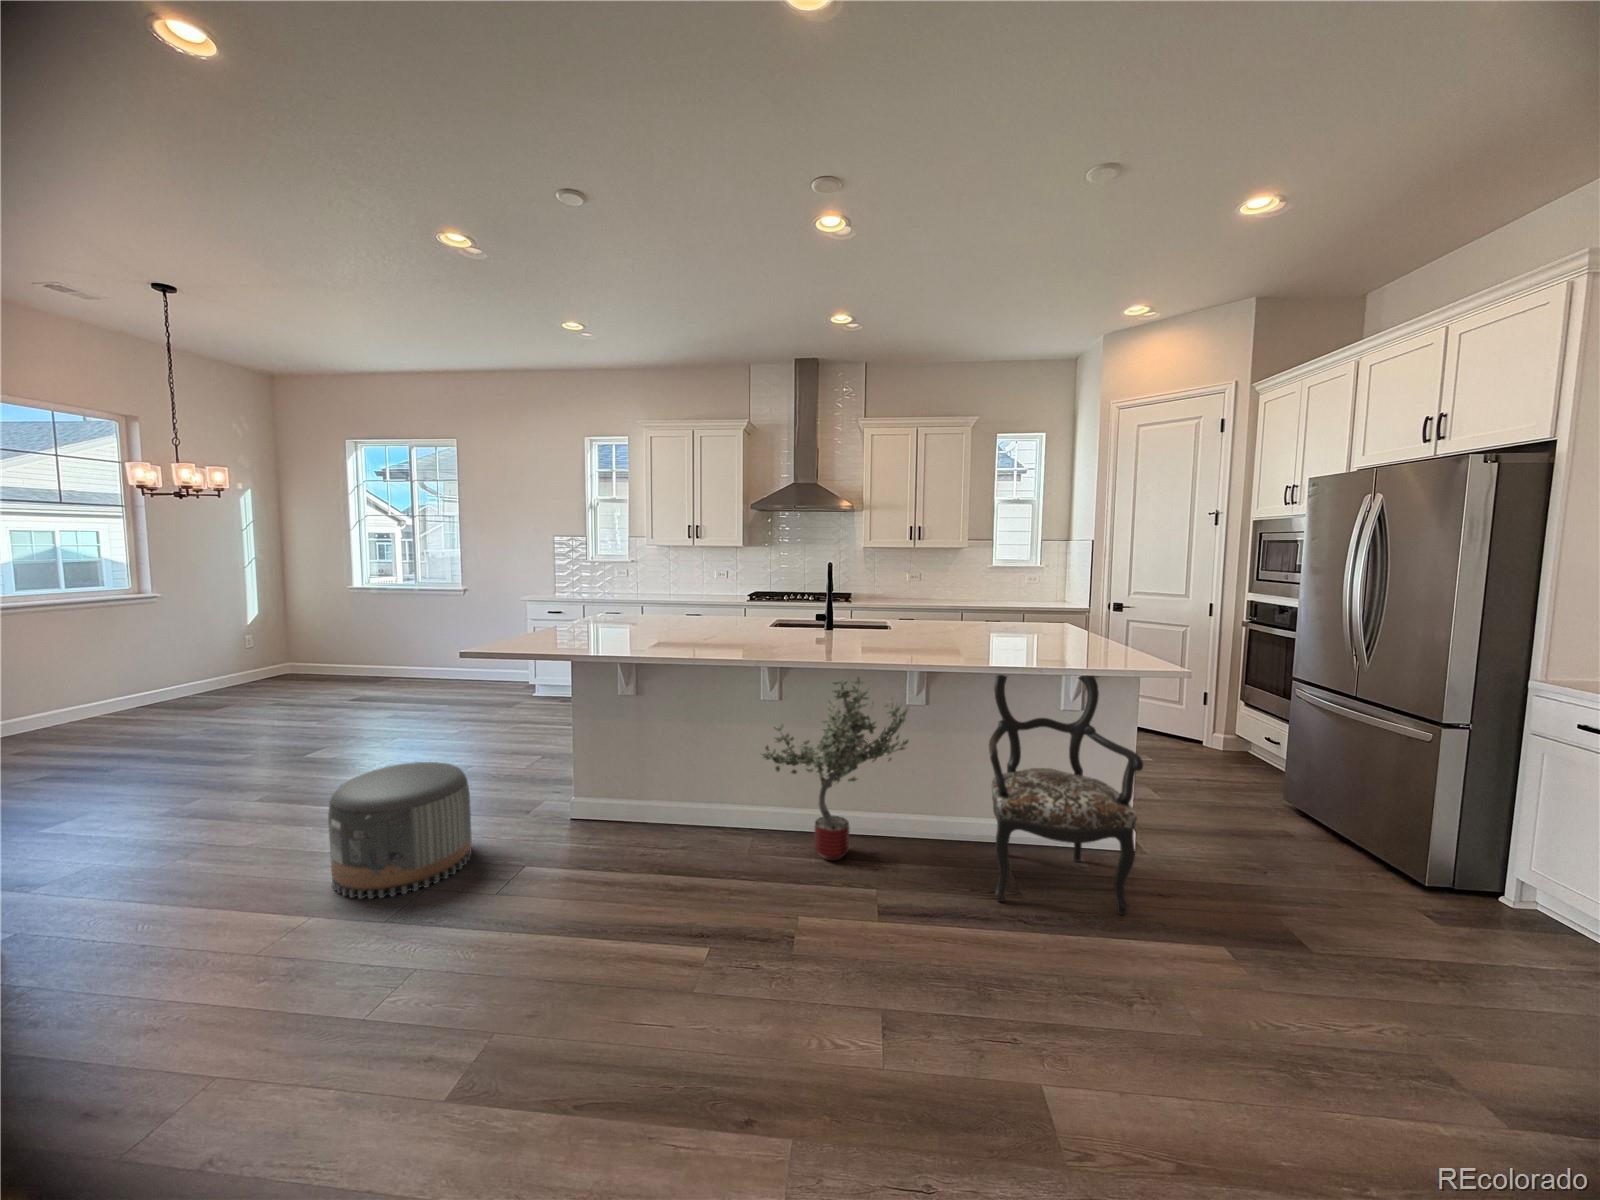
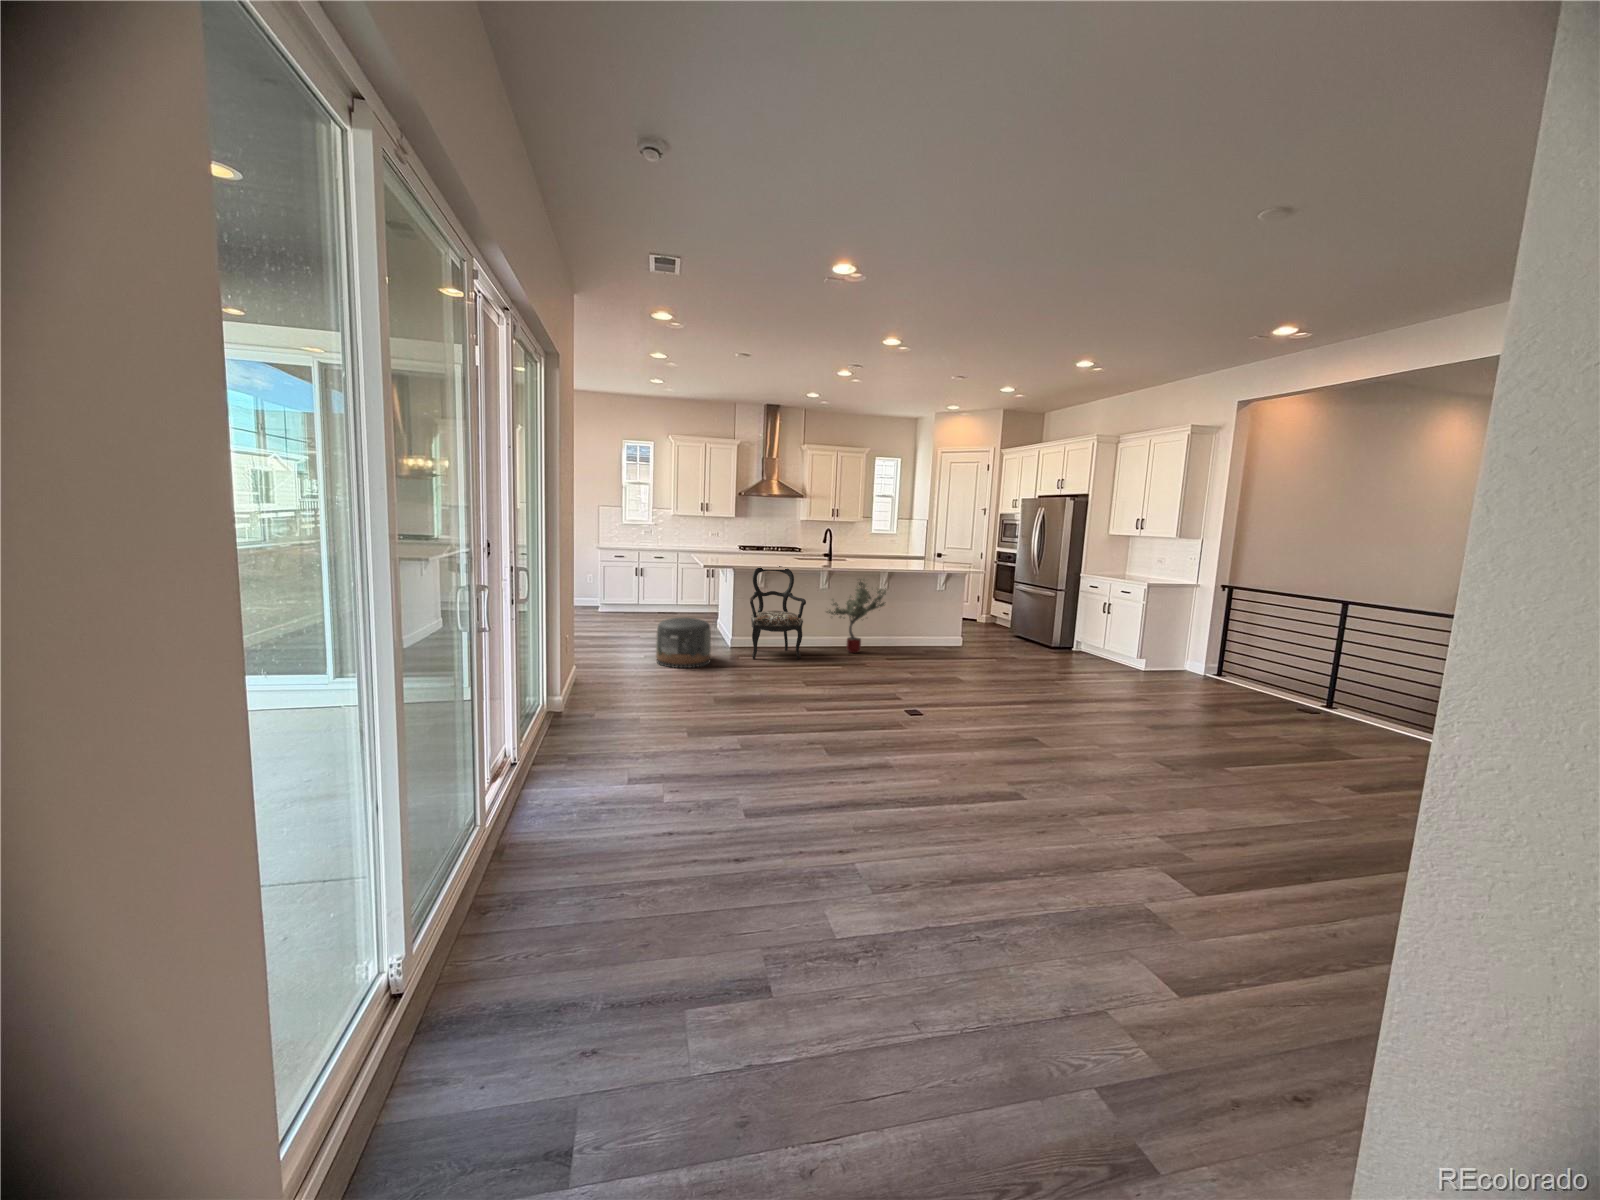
armchair: present [989,675,1143,915] -> present [750,566,806,659]

